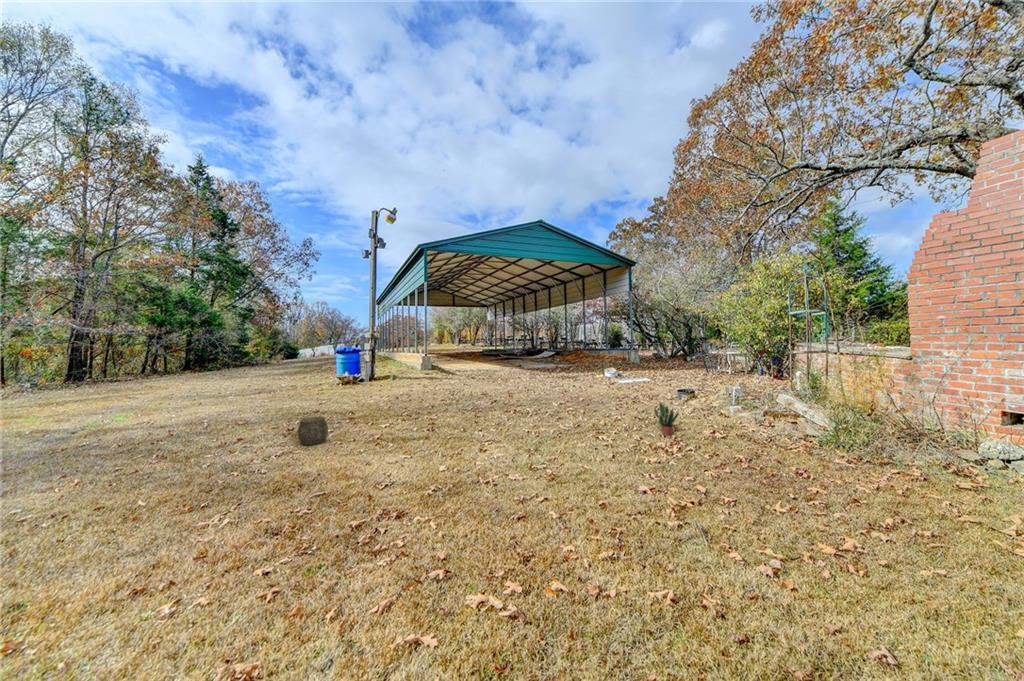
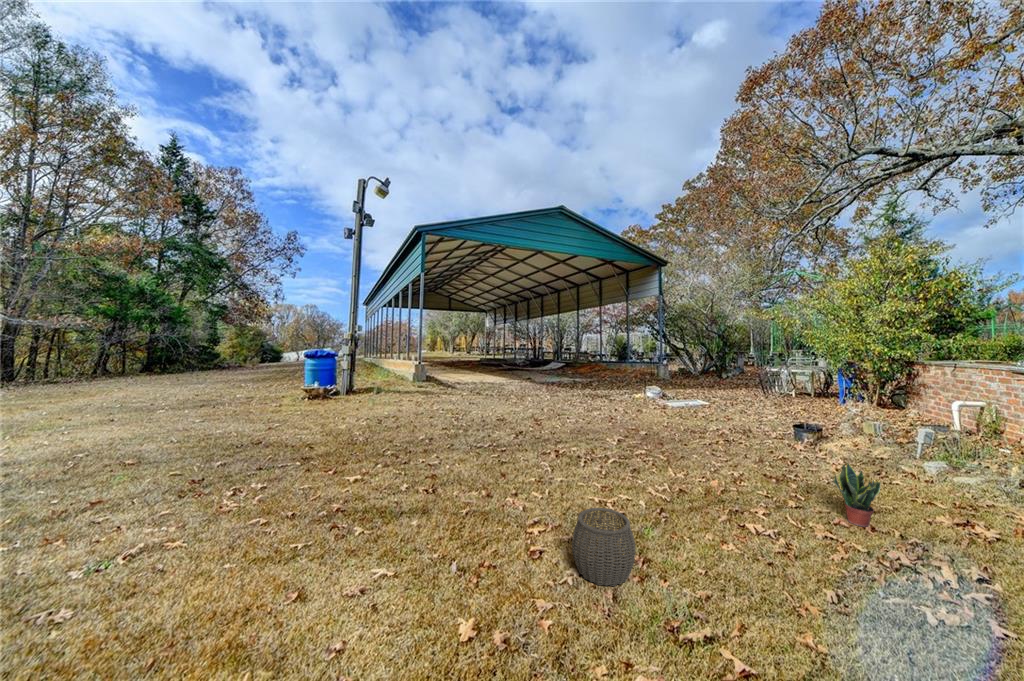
woven basket: present [298,417,328,445] -> present [572,508,636,586]

